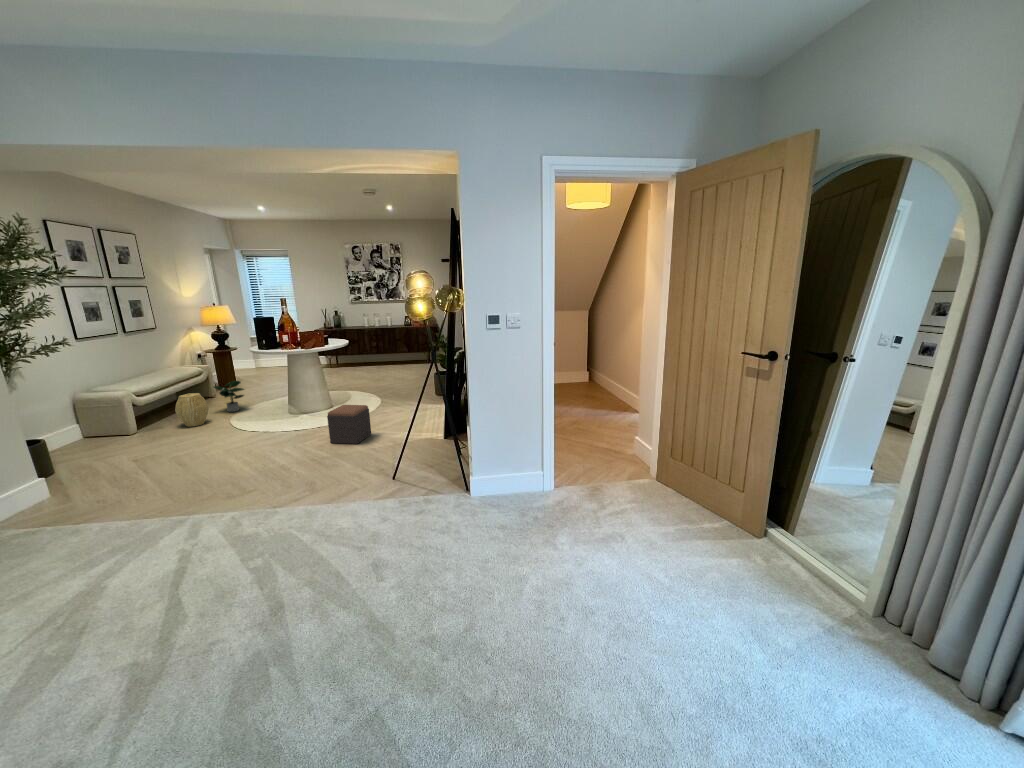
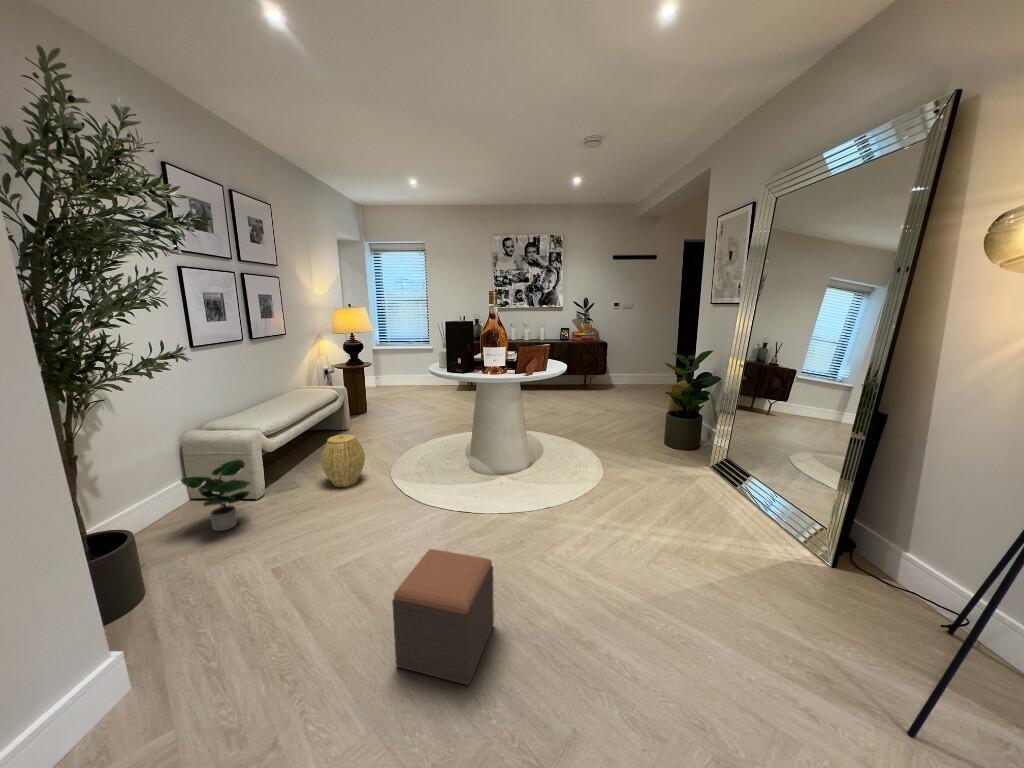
potted plant: present [214,381,244,412] -> present [181,460,250,531]
footstool: present [327,405,371,444] -> present [392,549,494,685]

